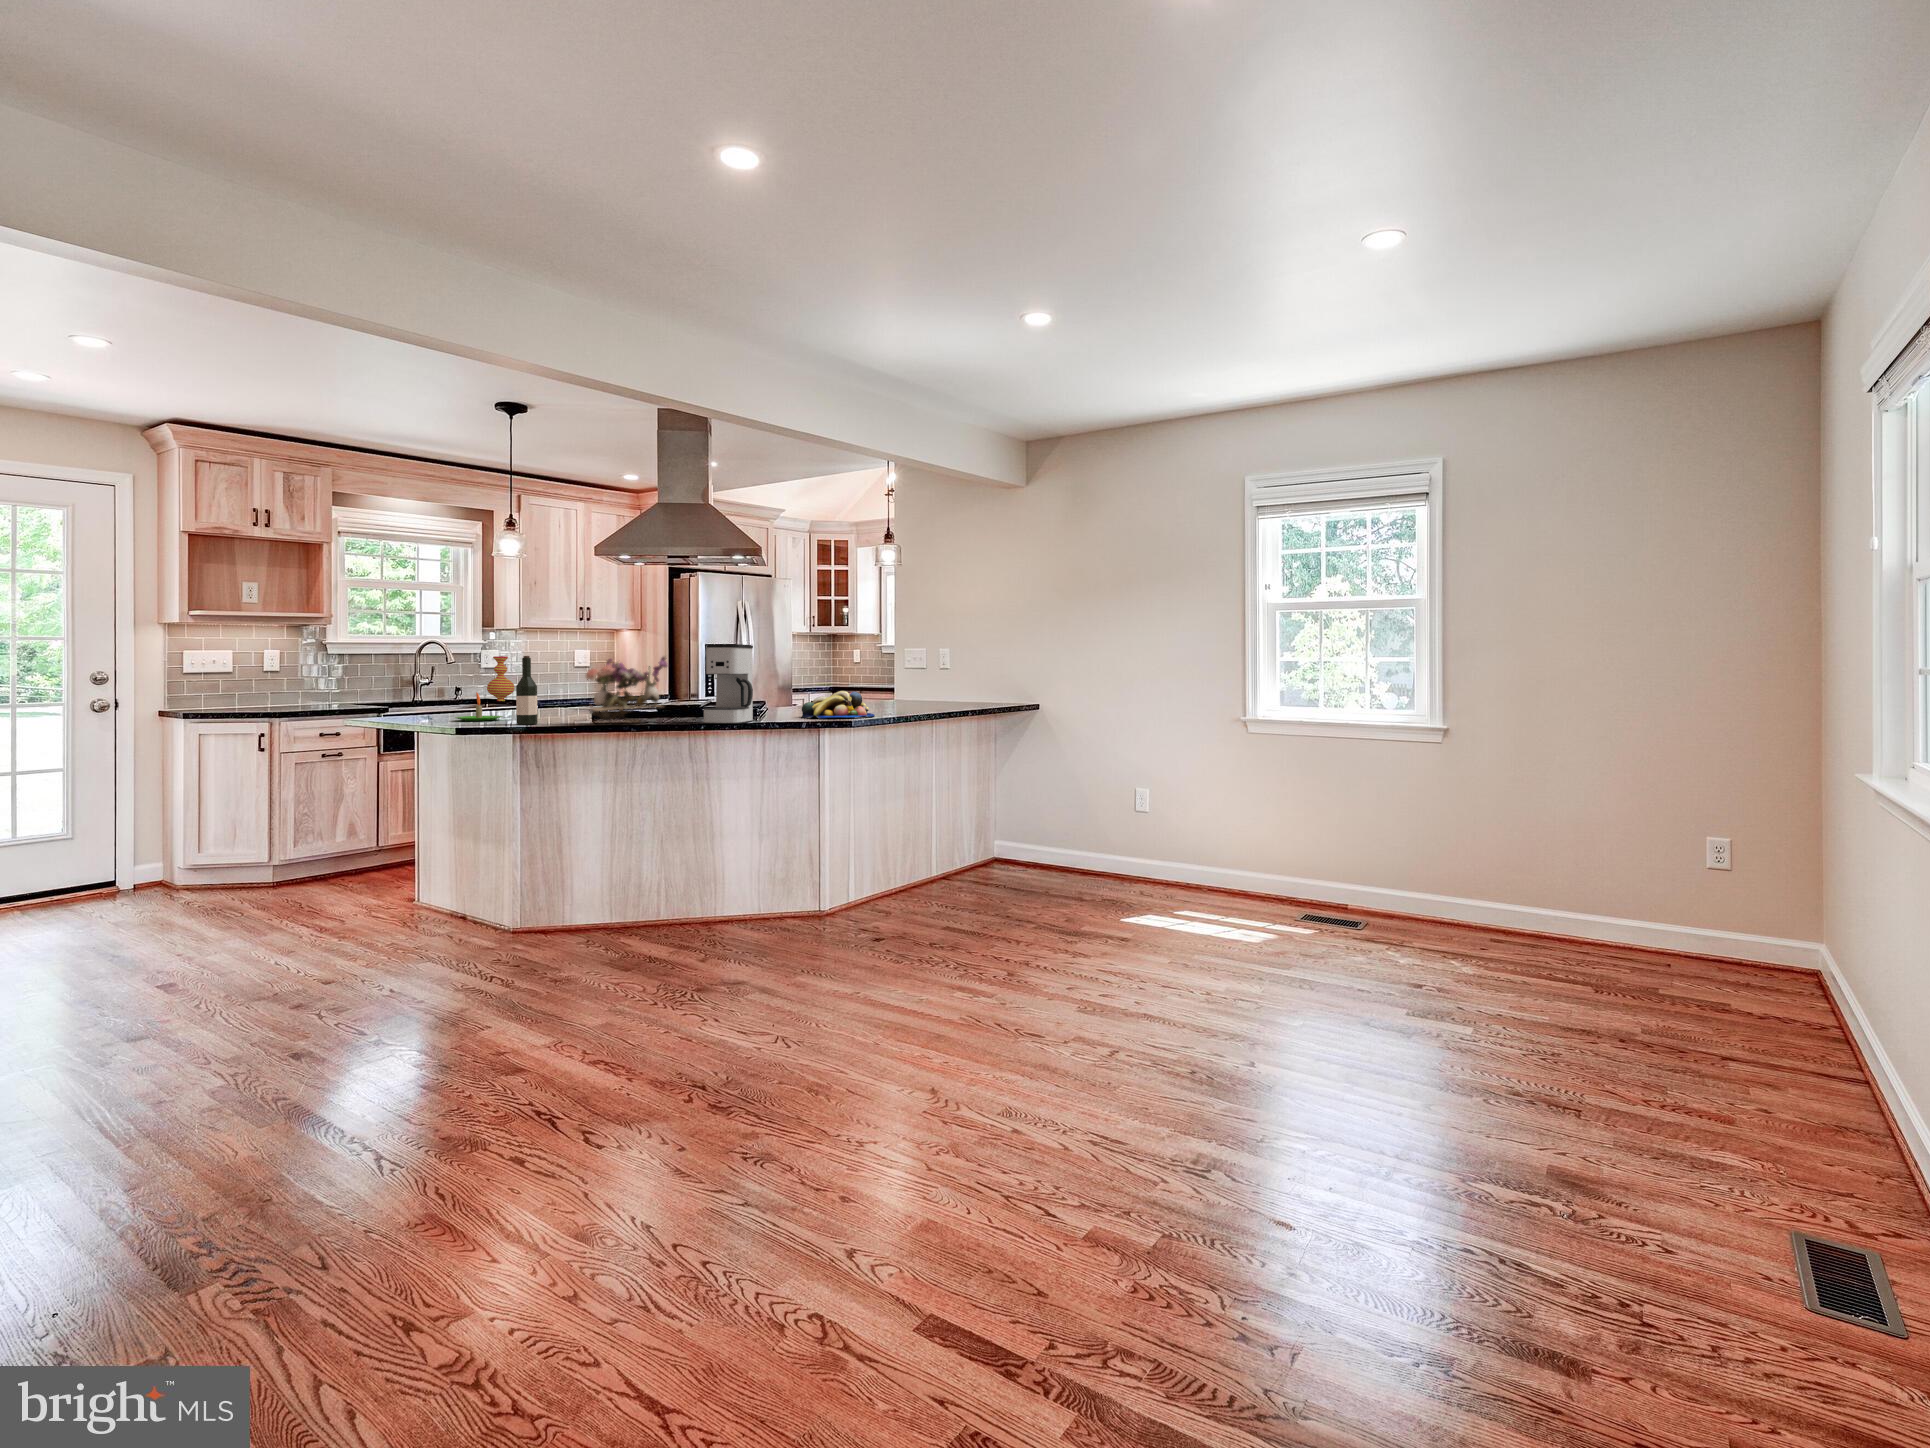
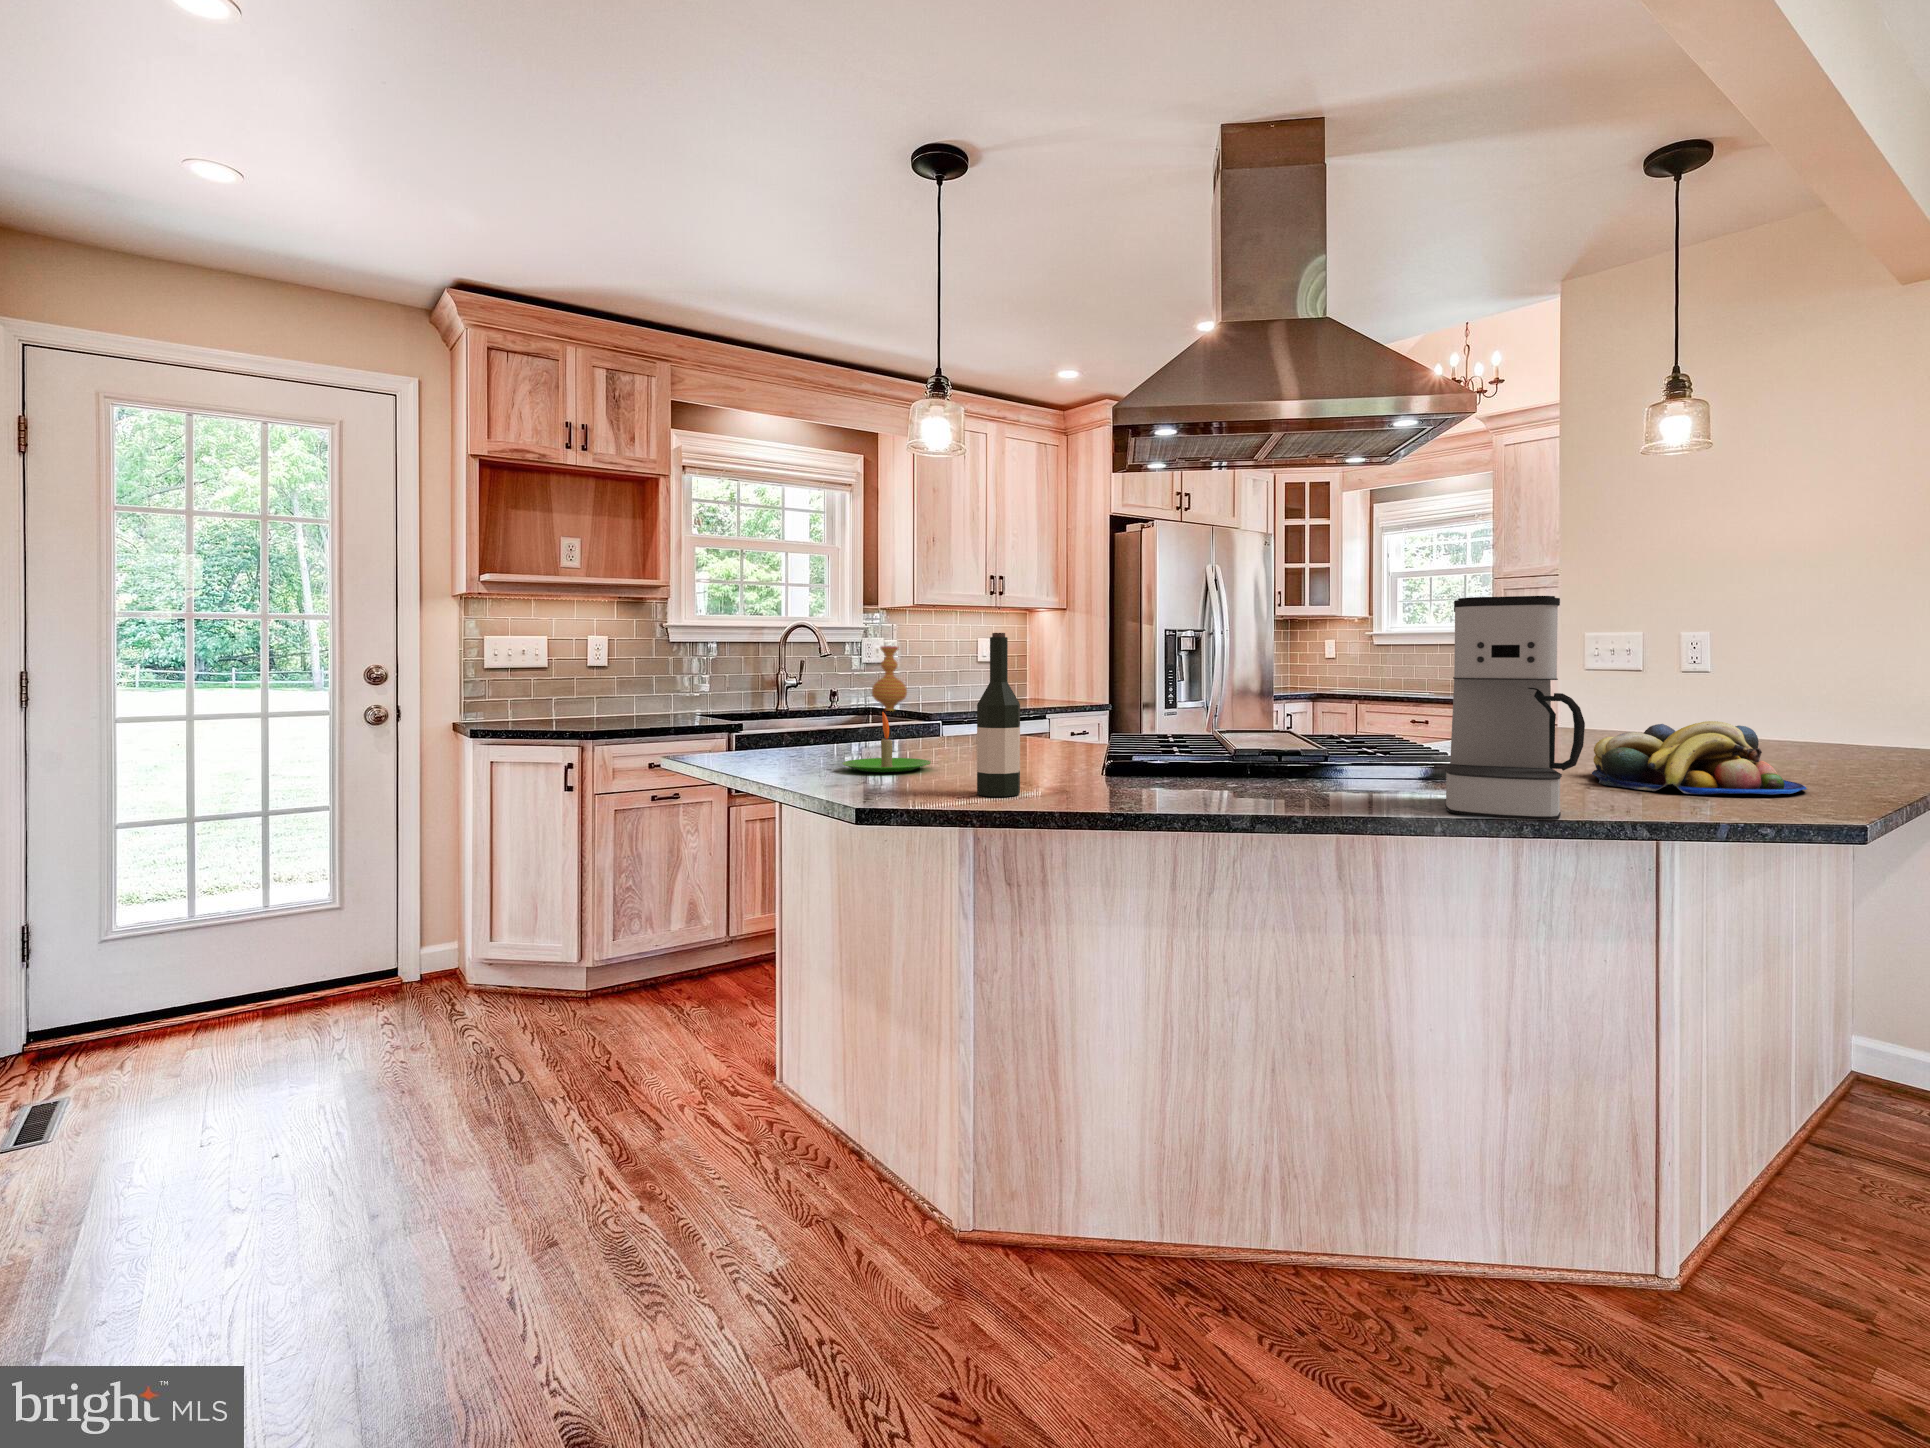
flower arrangement: present [581,656,667,721] -> none [1113,628,1341,800]

